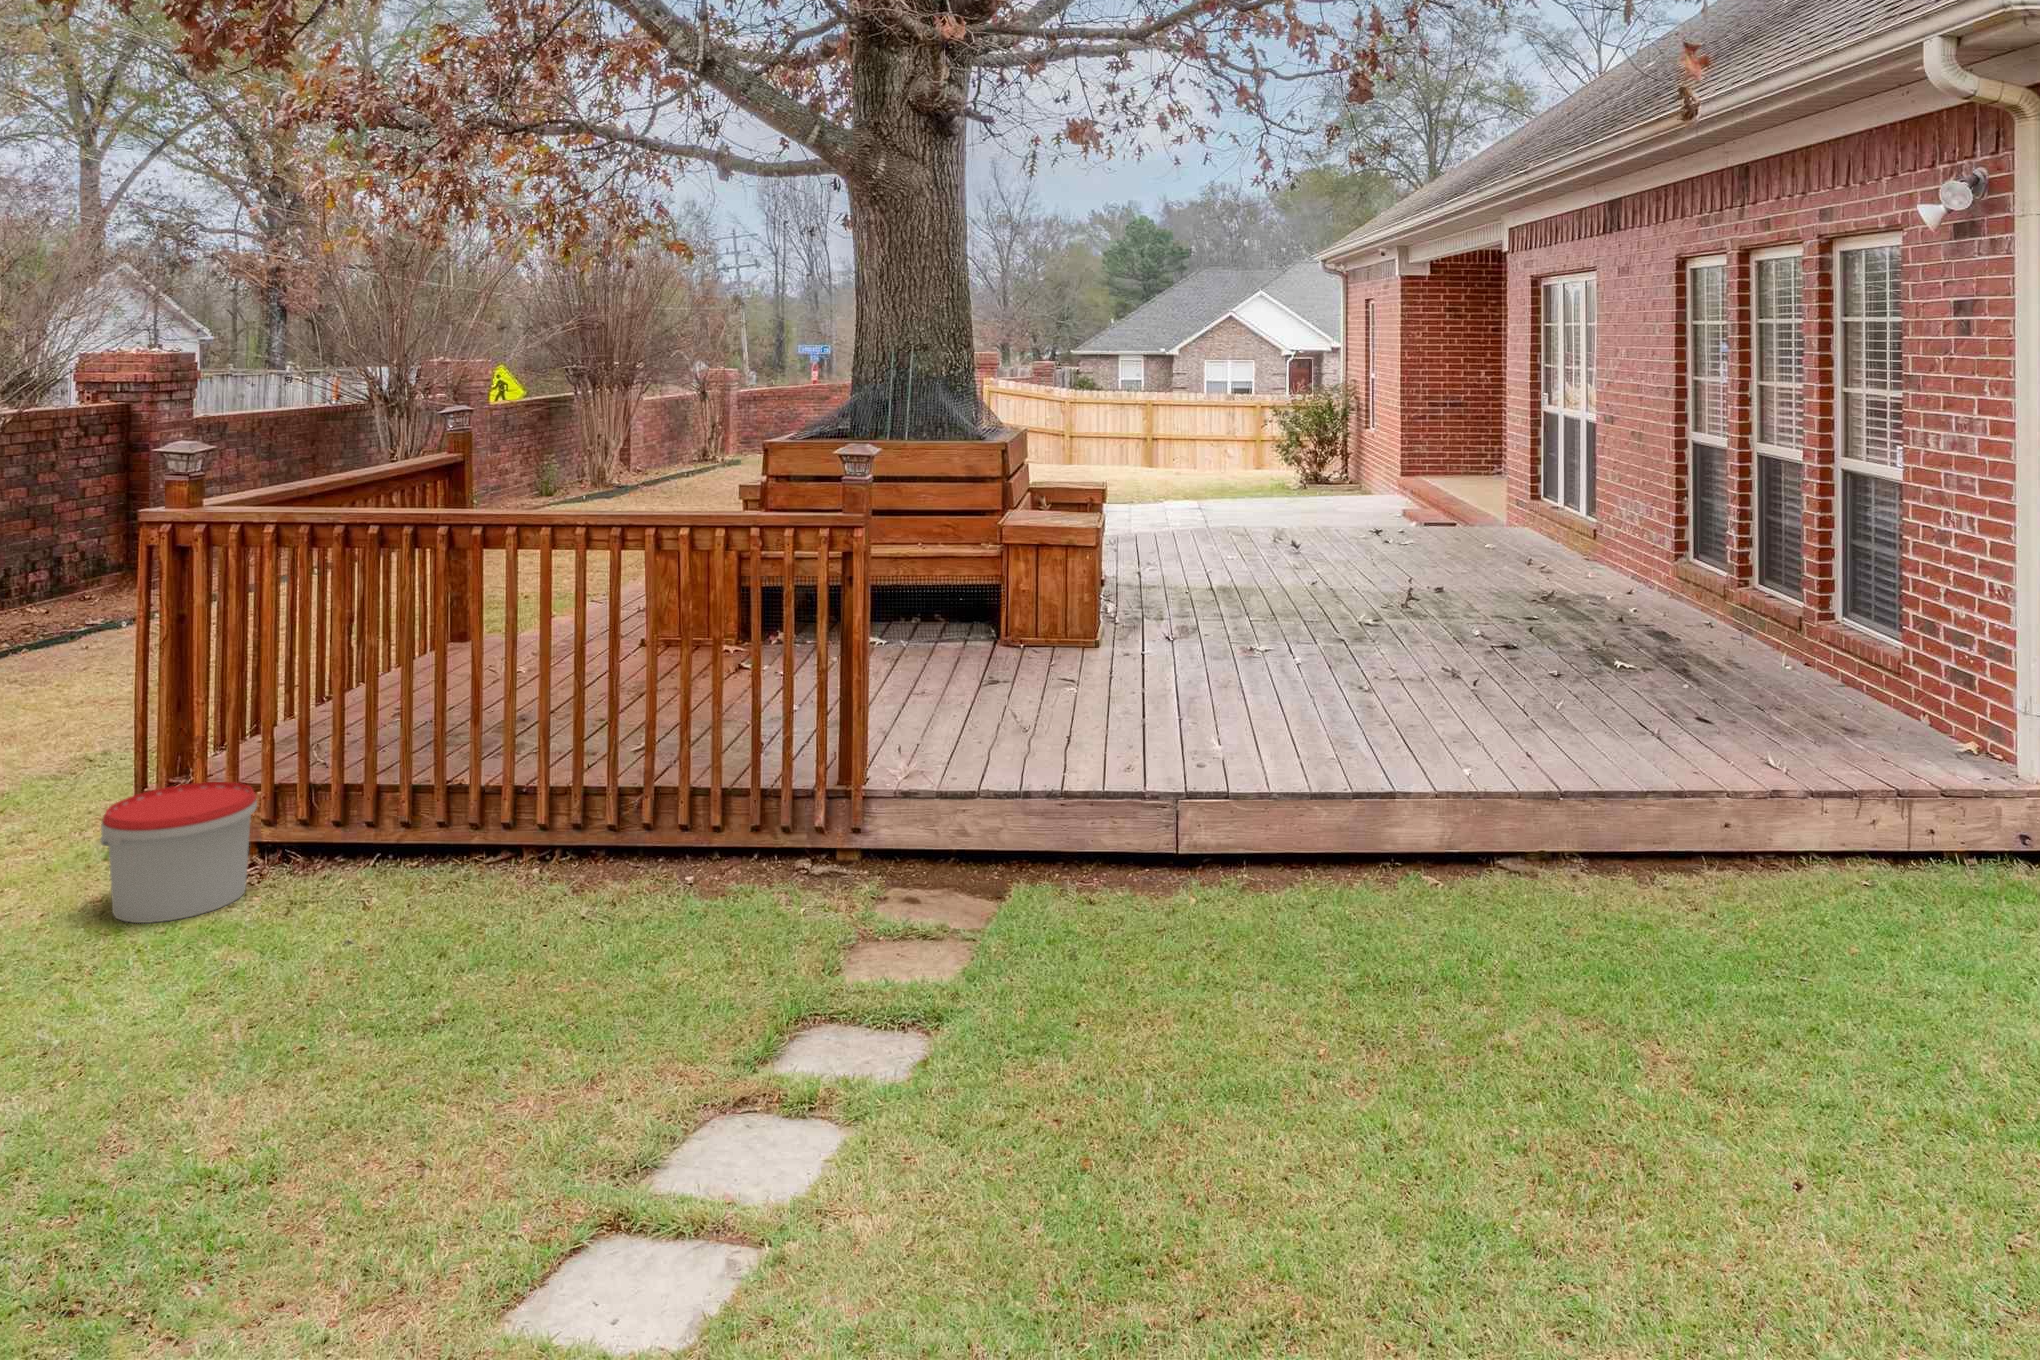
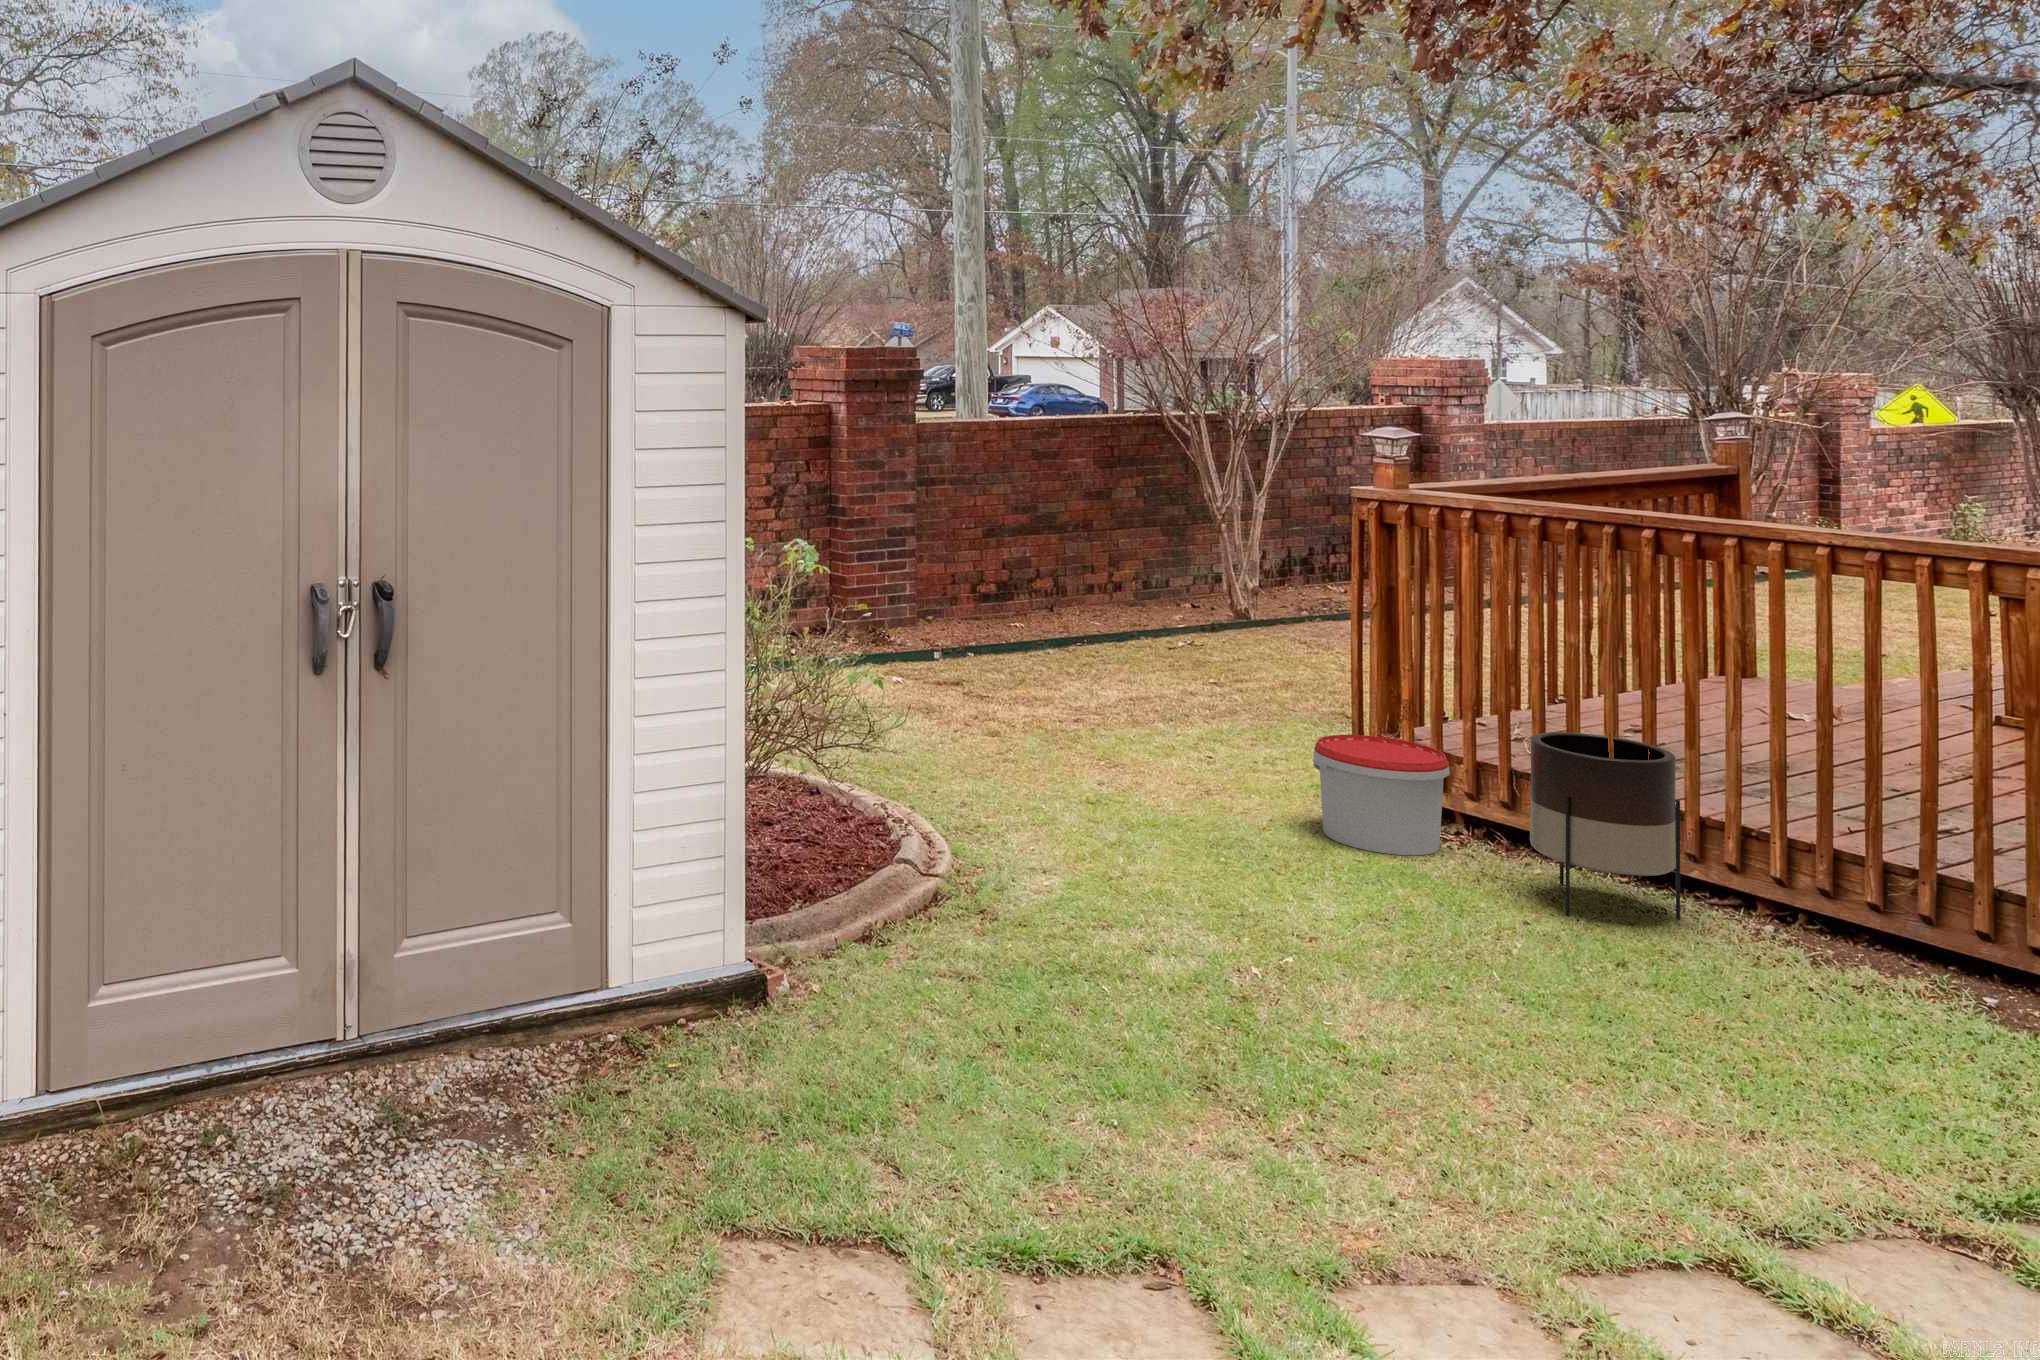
planter: none [348,726,477,917] -> present [1530,732,1680,919]

